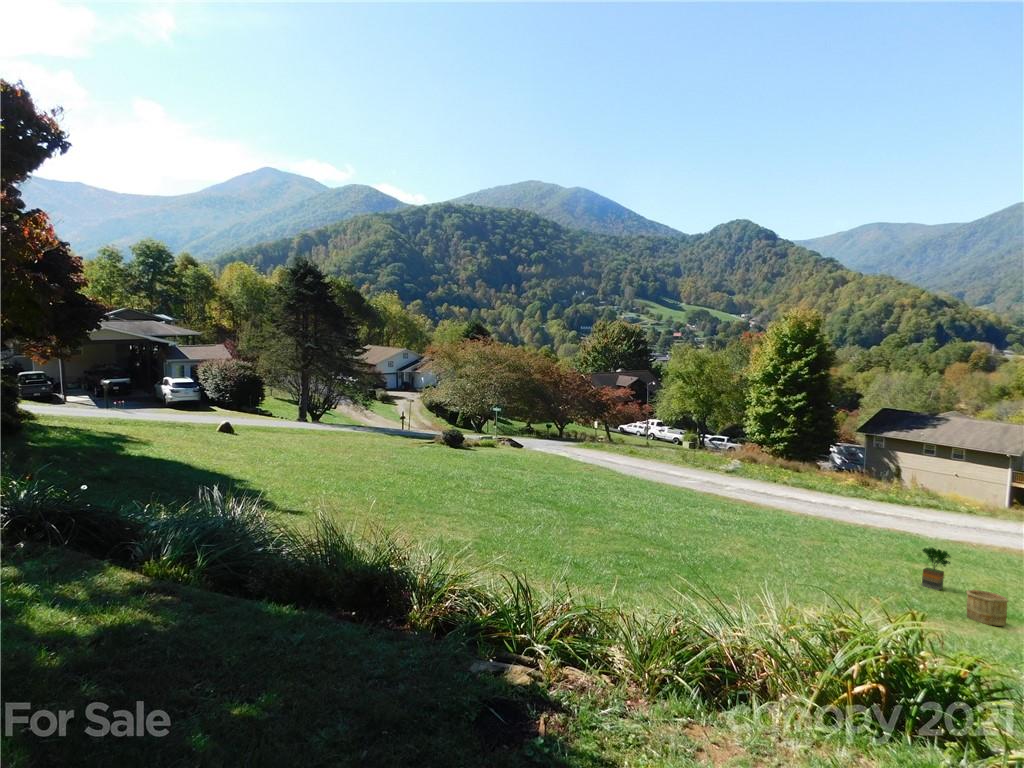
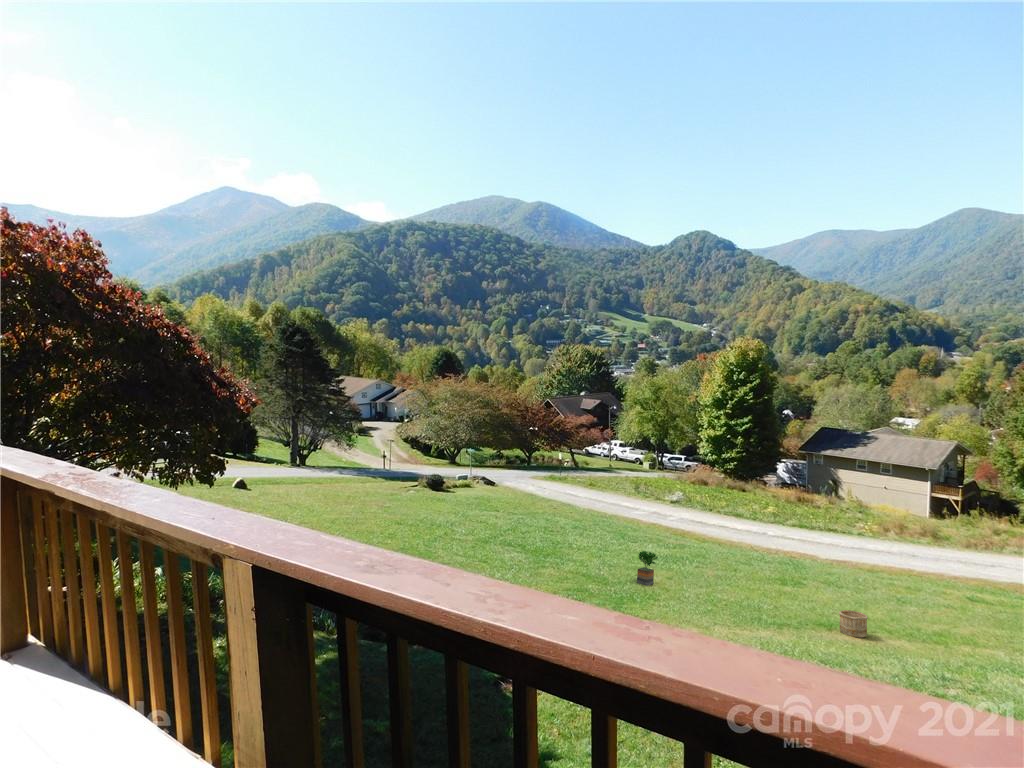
potted tree: present [922,548,951,590] -> present [637,551,658,586]

